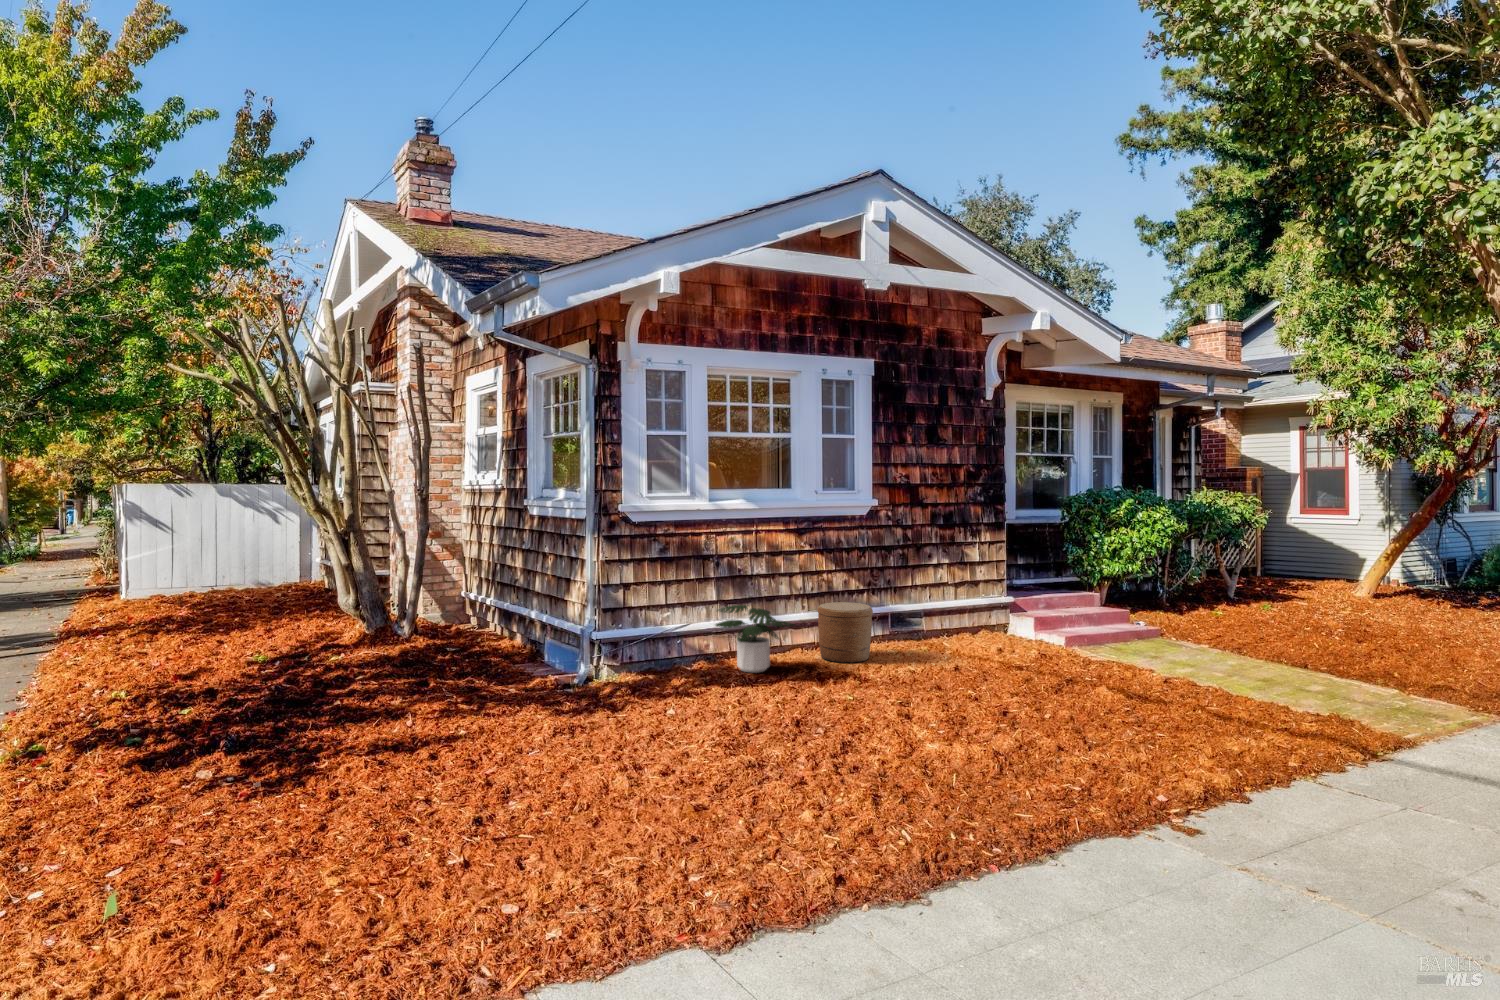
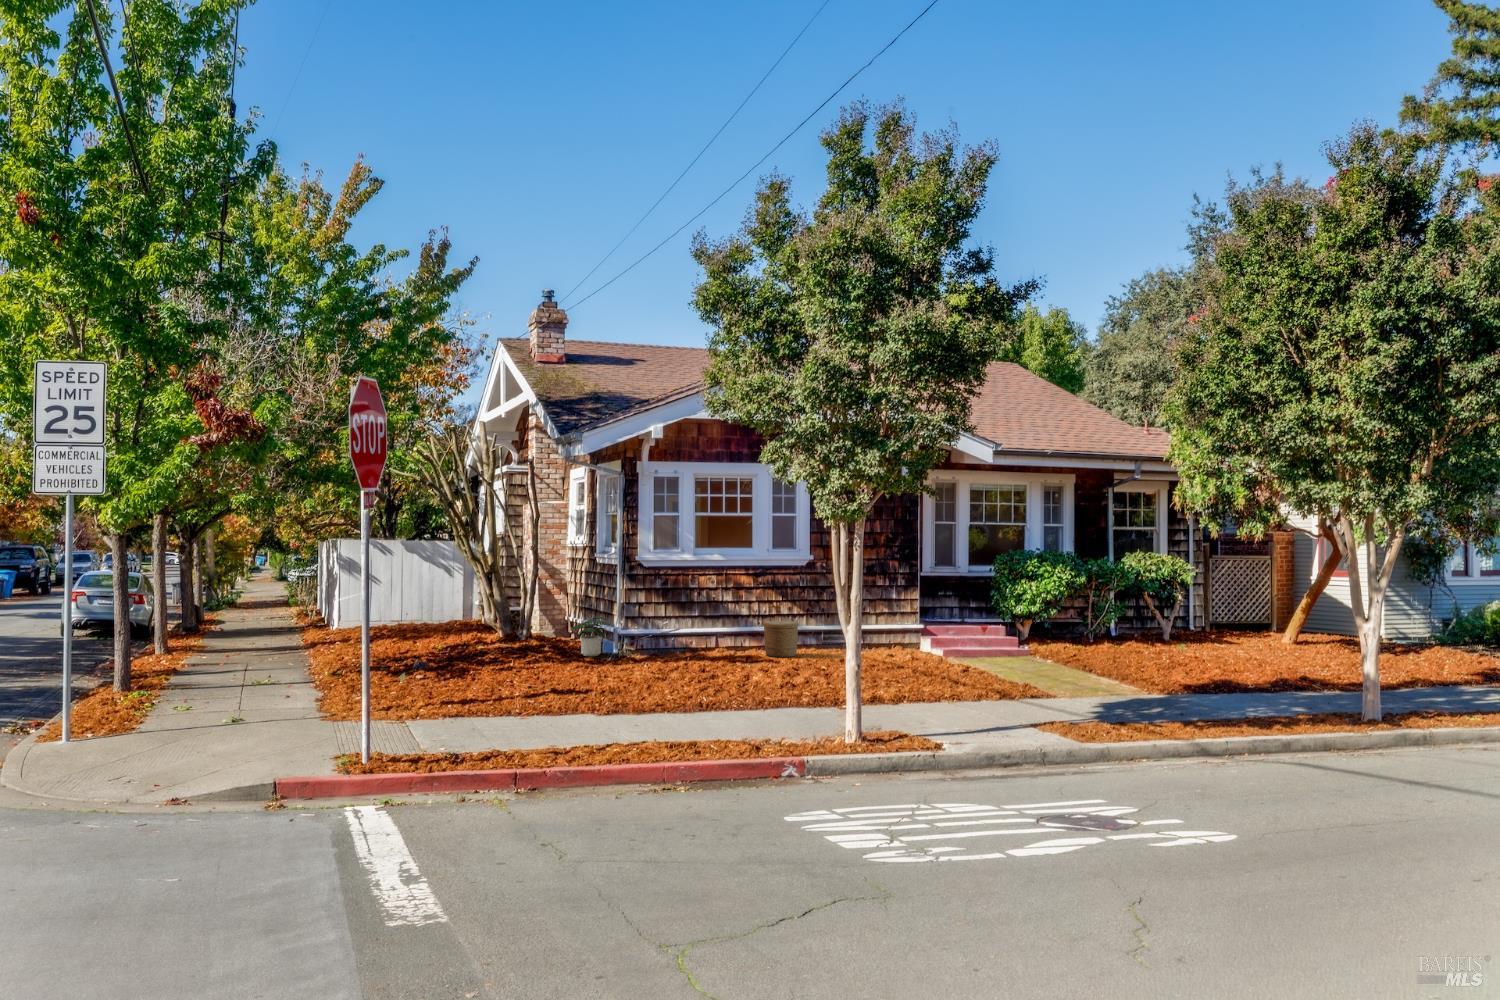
potted plant: present [716,605,794,673] -> present [570,616,609,656]

